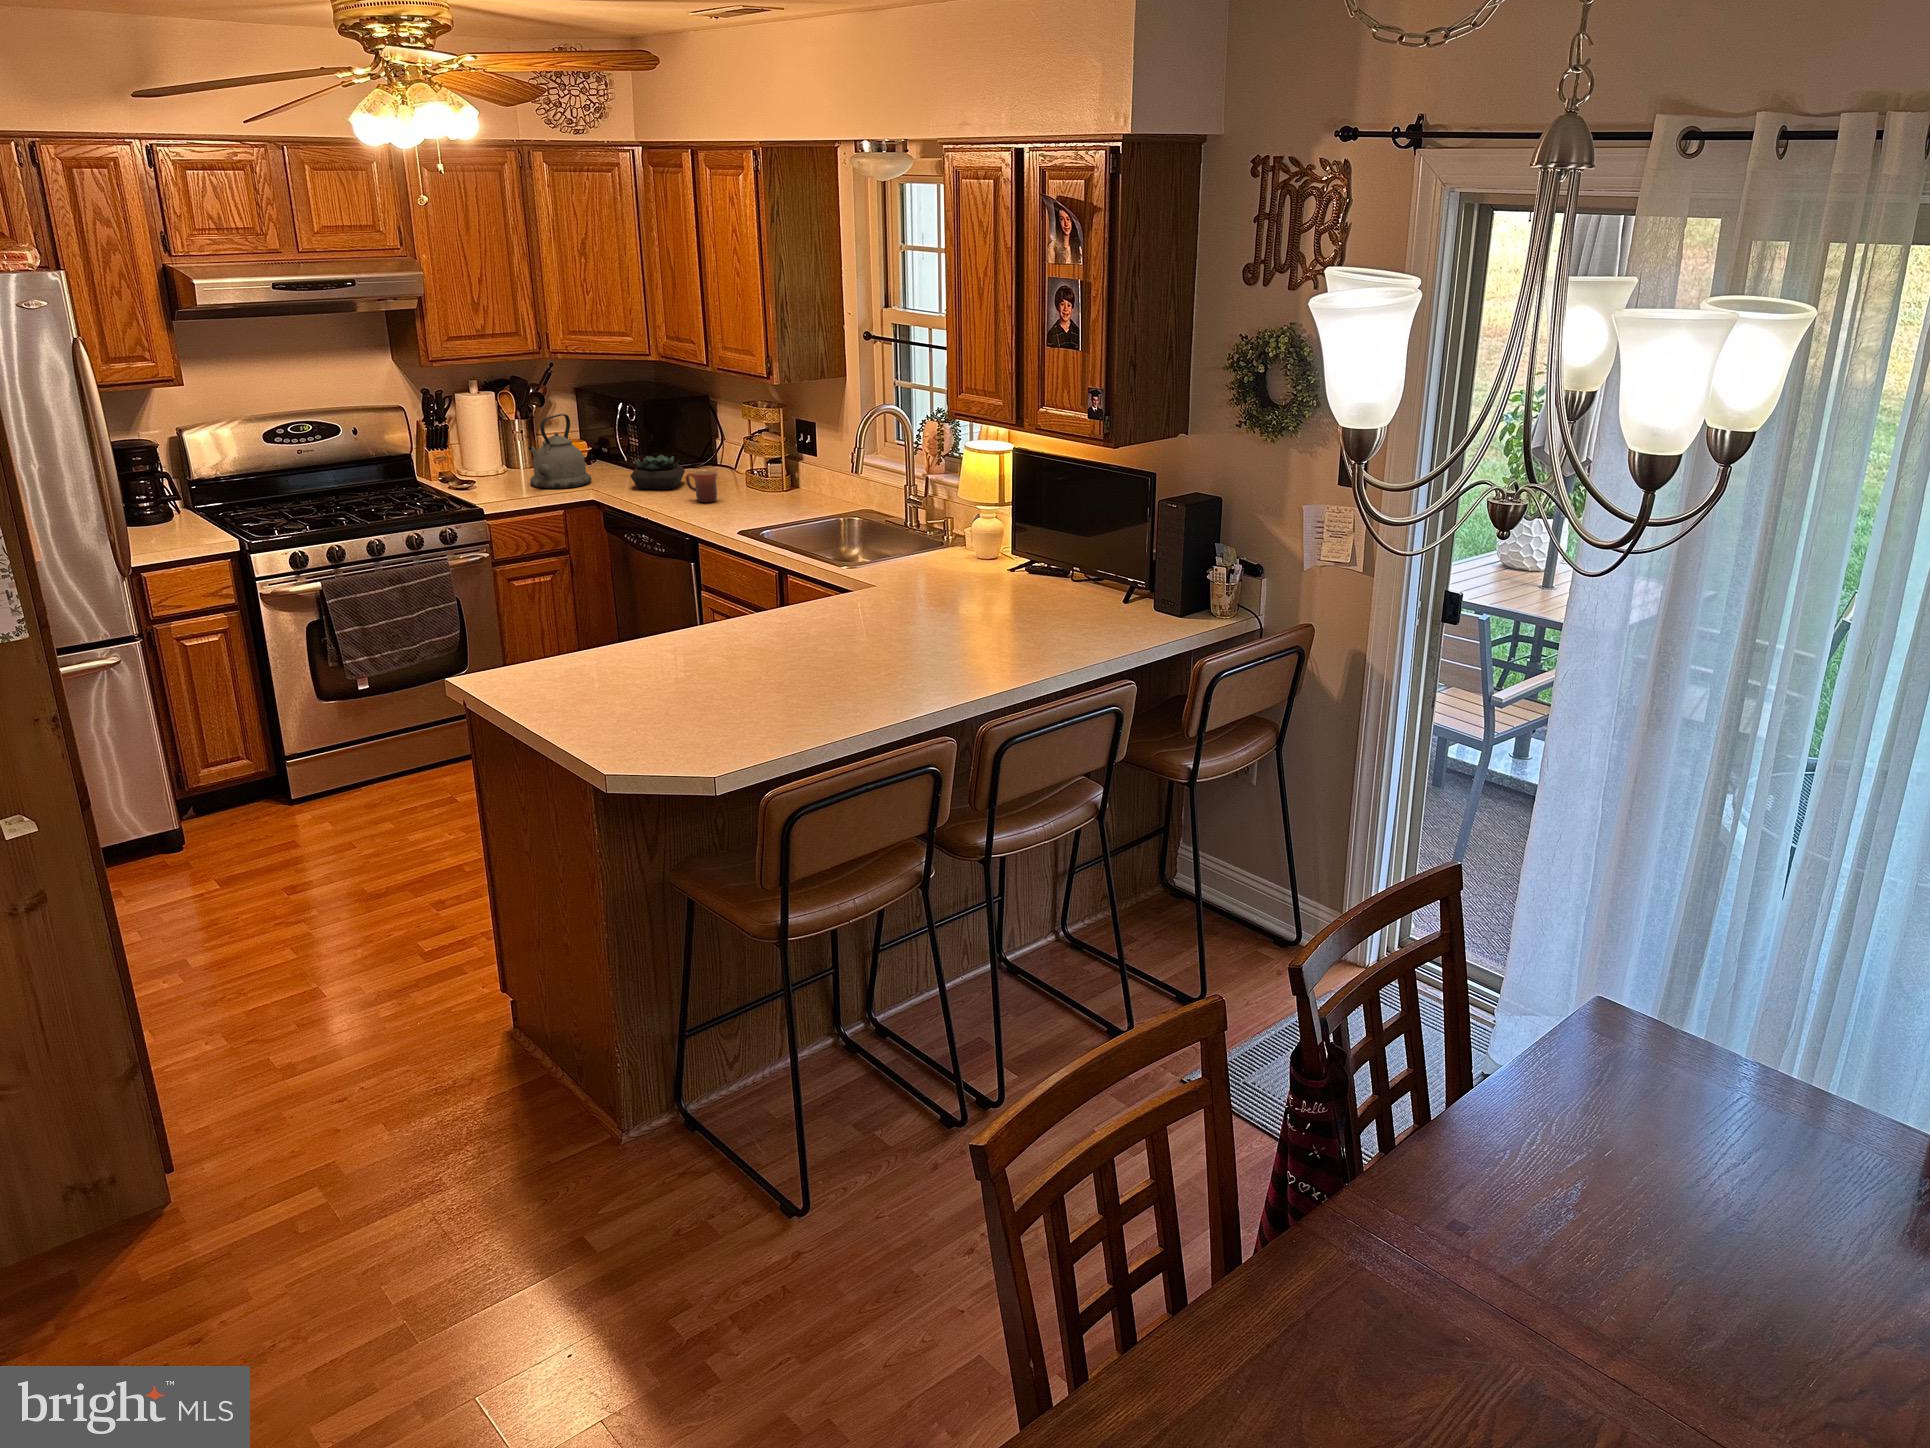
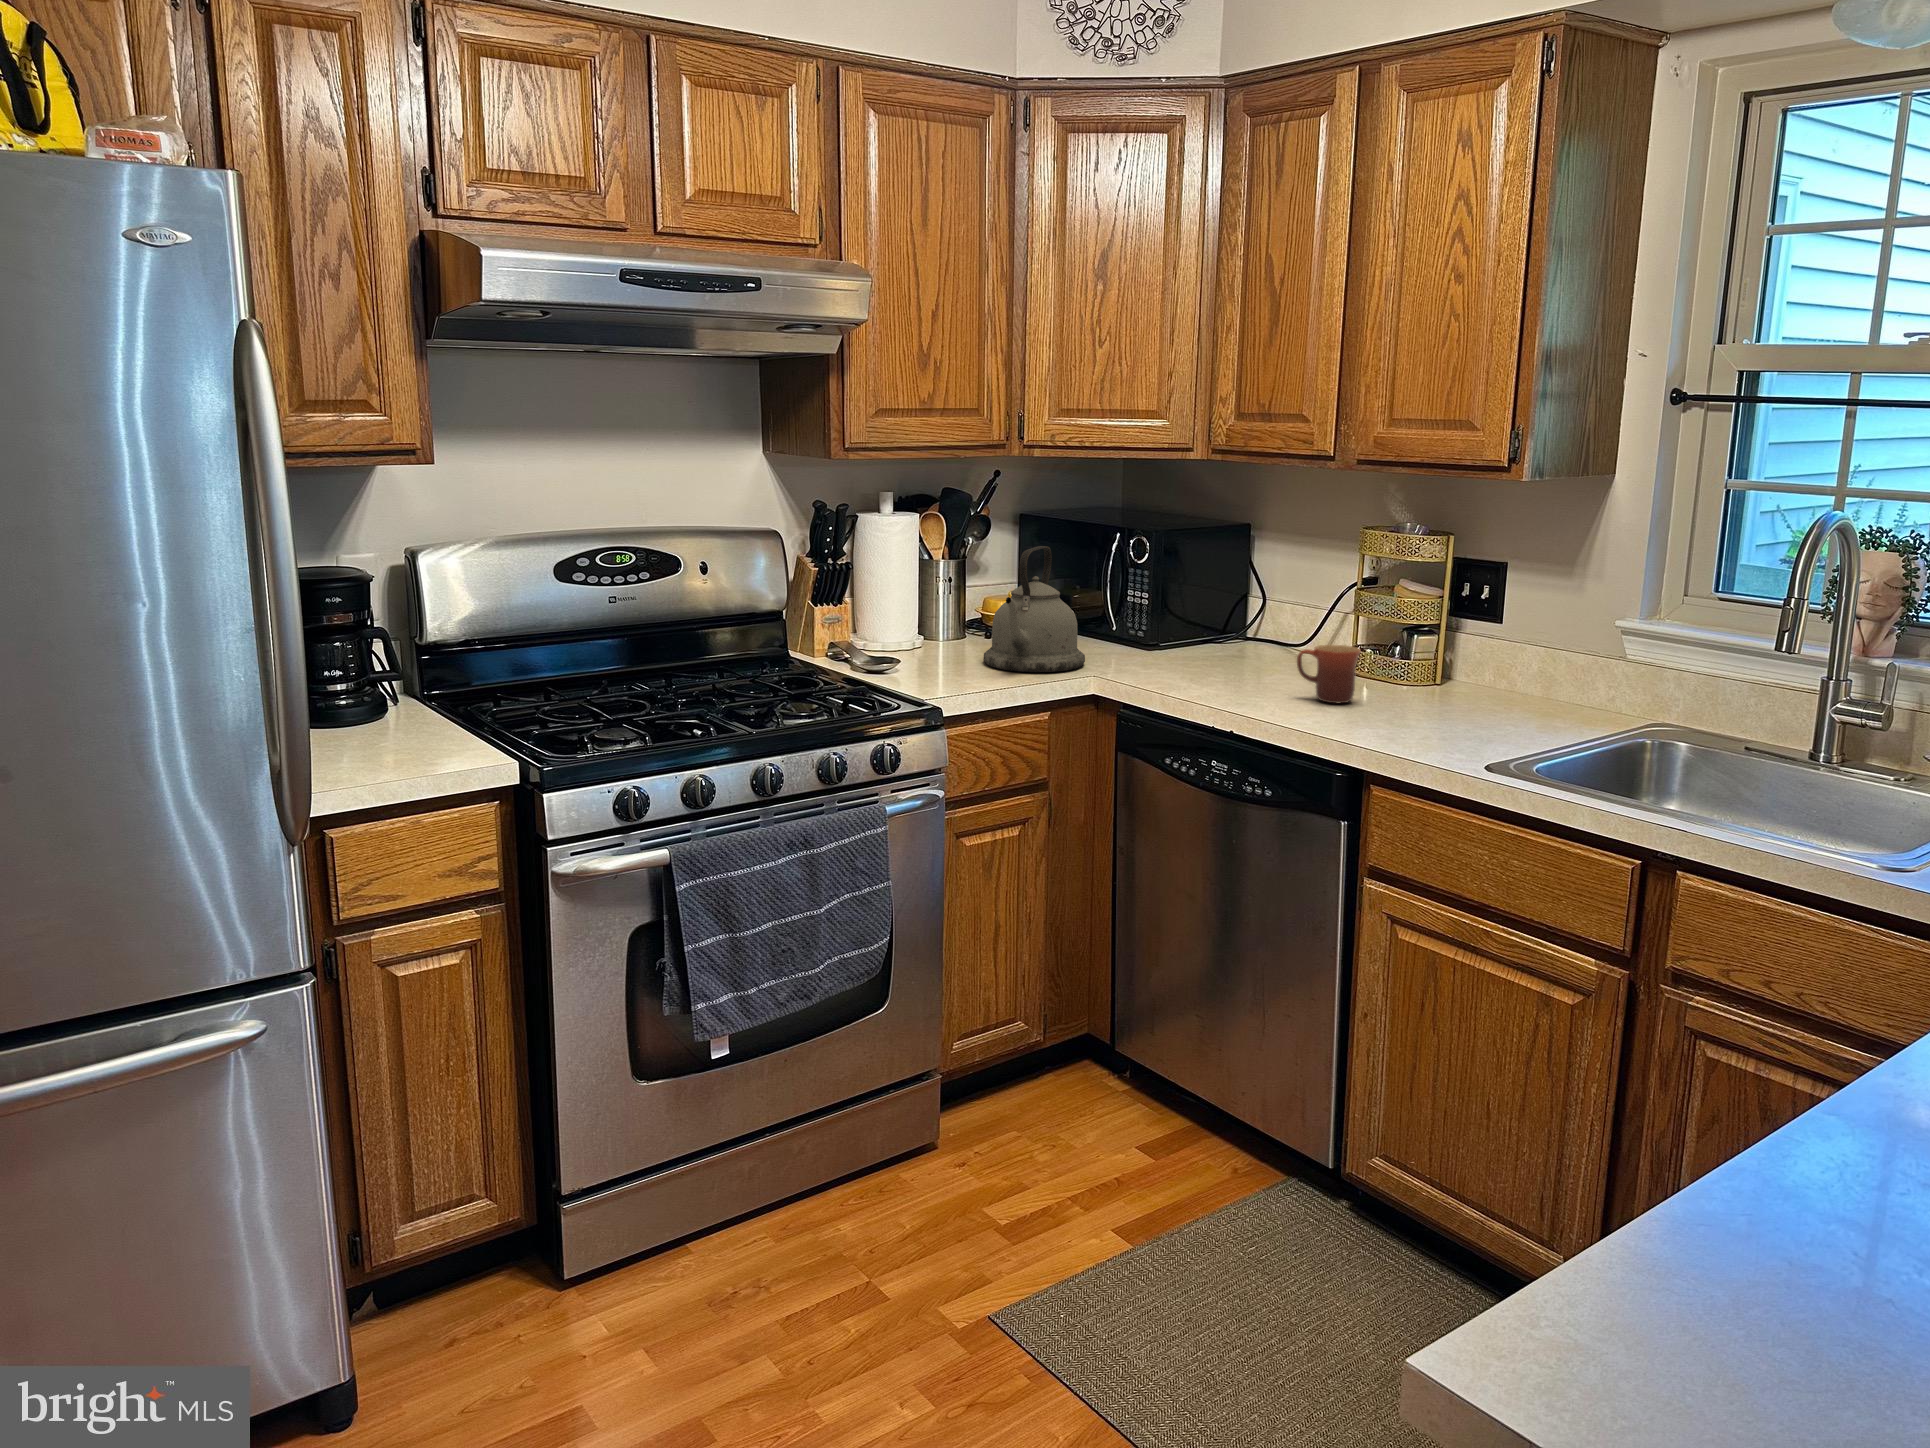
succulent plant: present [630,455,685,489] -> none [1165,618,1253,678]

